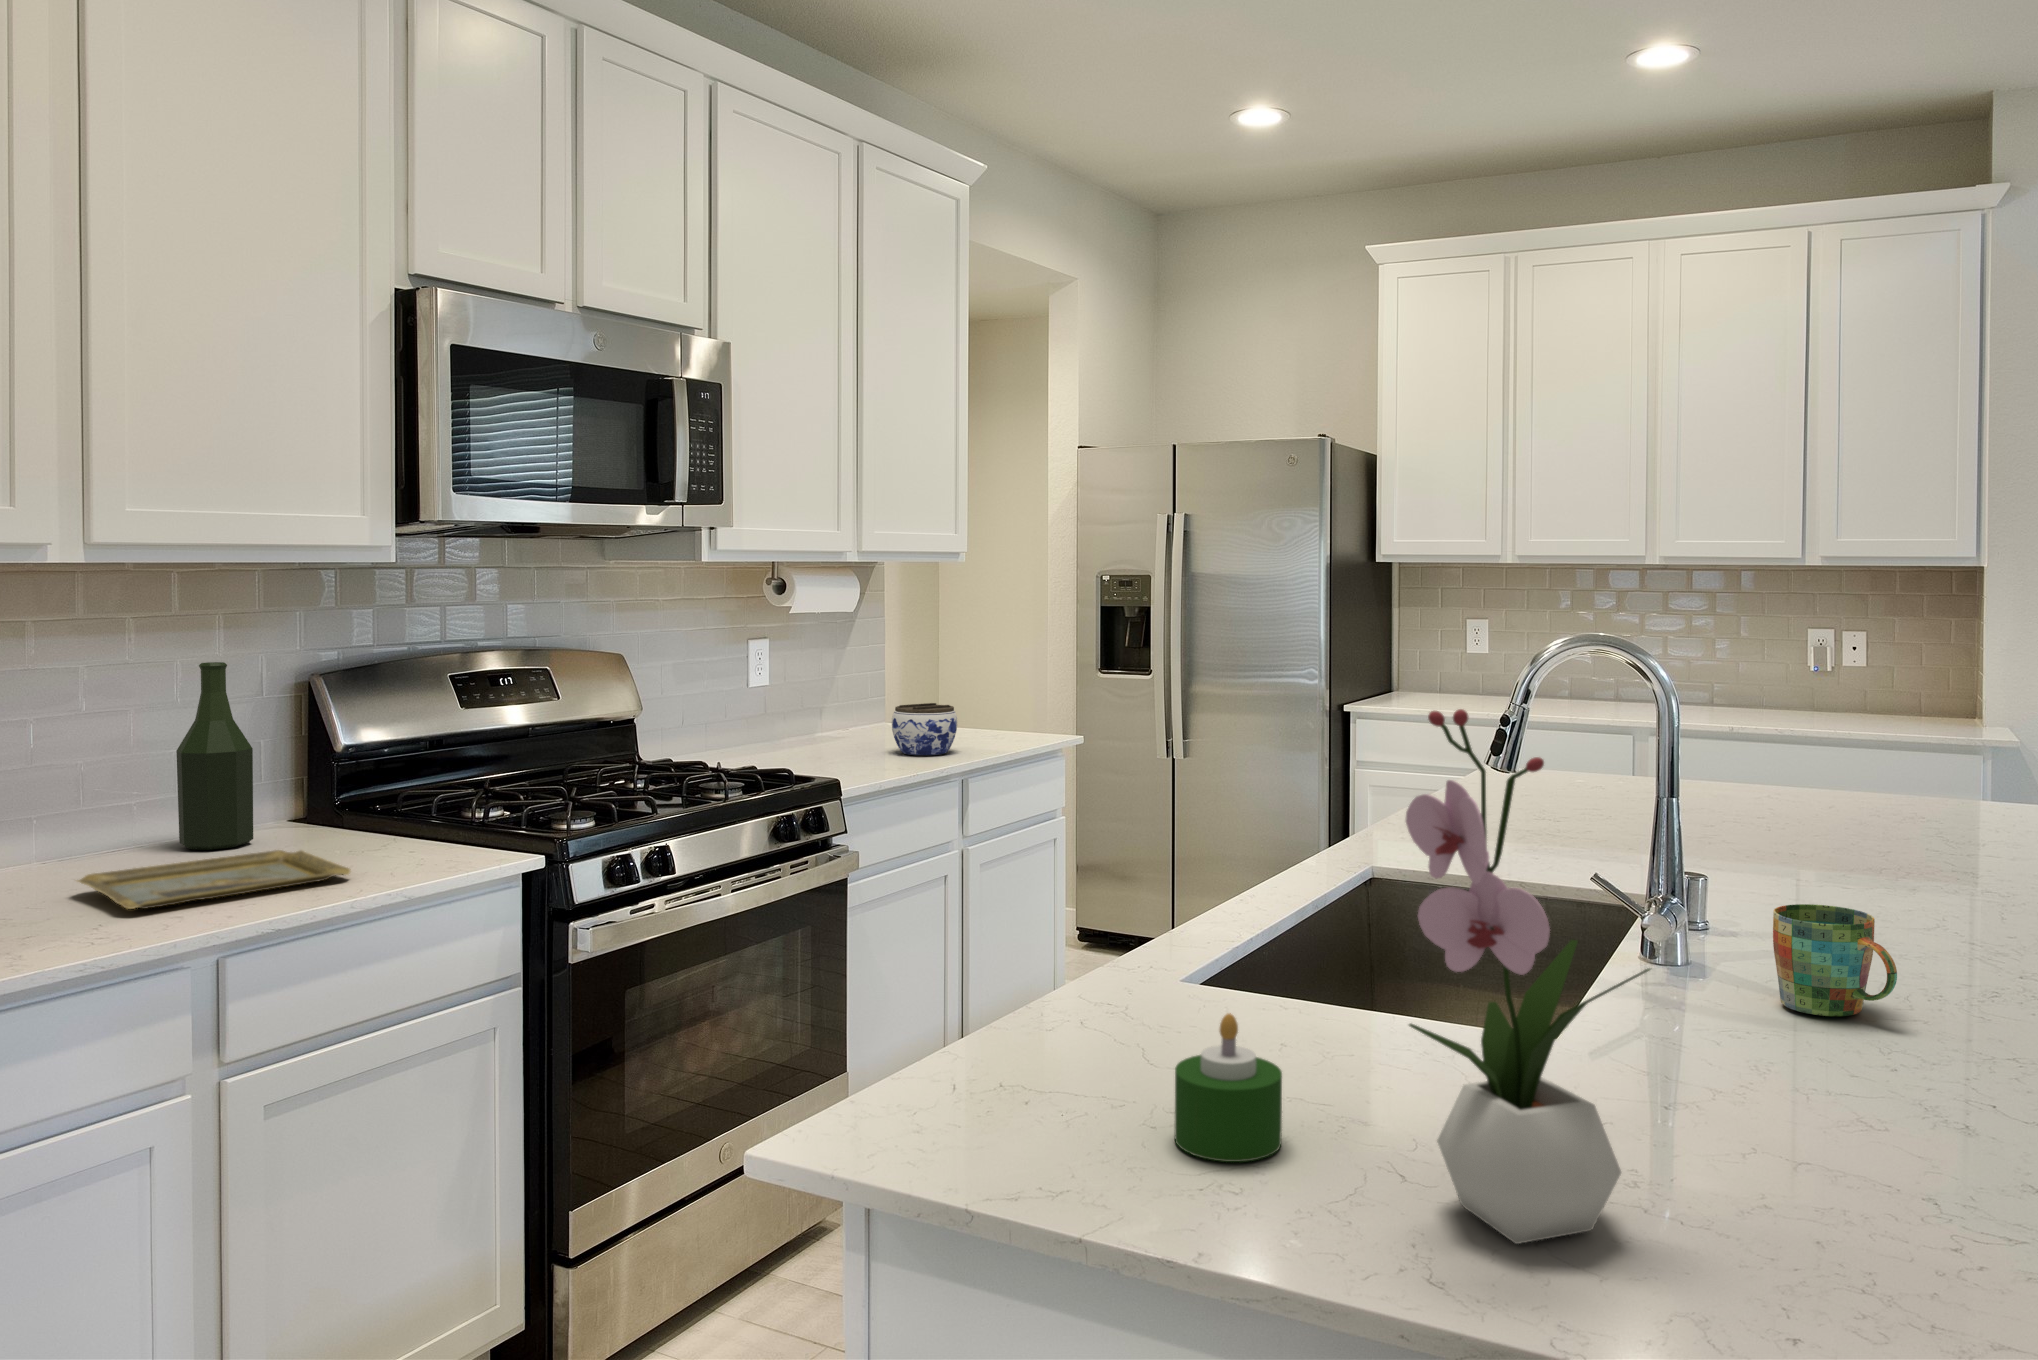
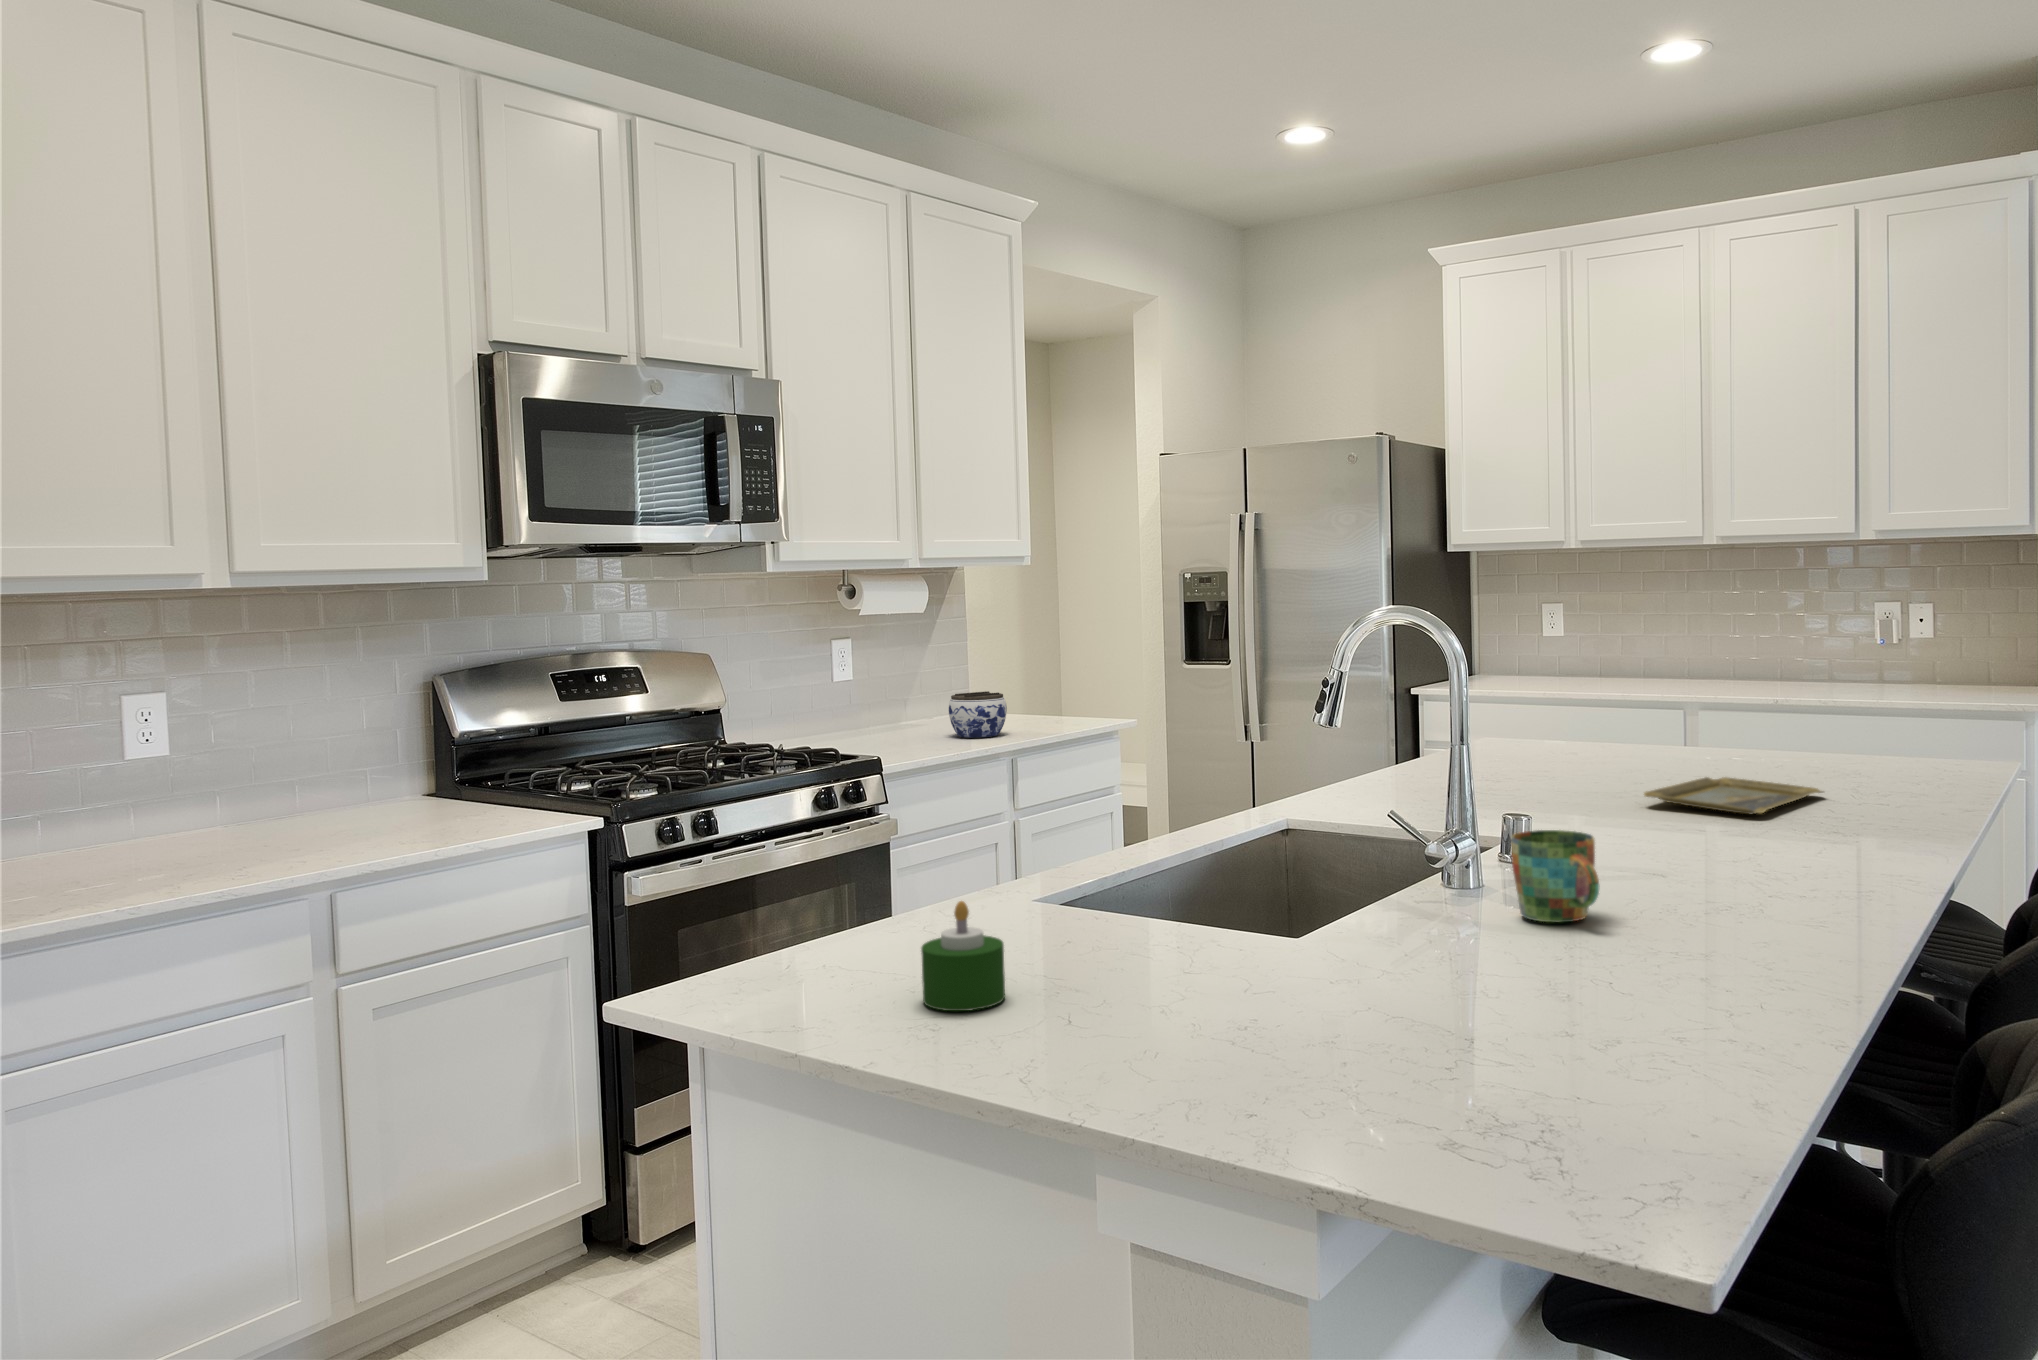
bottle: present [176,662,253,850] -> none [326,666,387,816]
flower arrangement: present [1406,709,1650,1244] -> none [1040,658,1212,1060]
tray: present [77,850,350,909] -> present [1644,777,1823,814]

